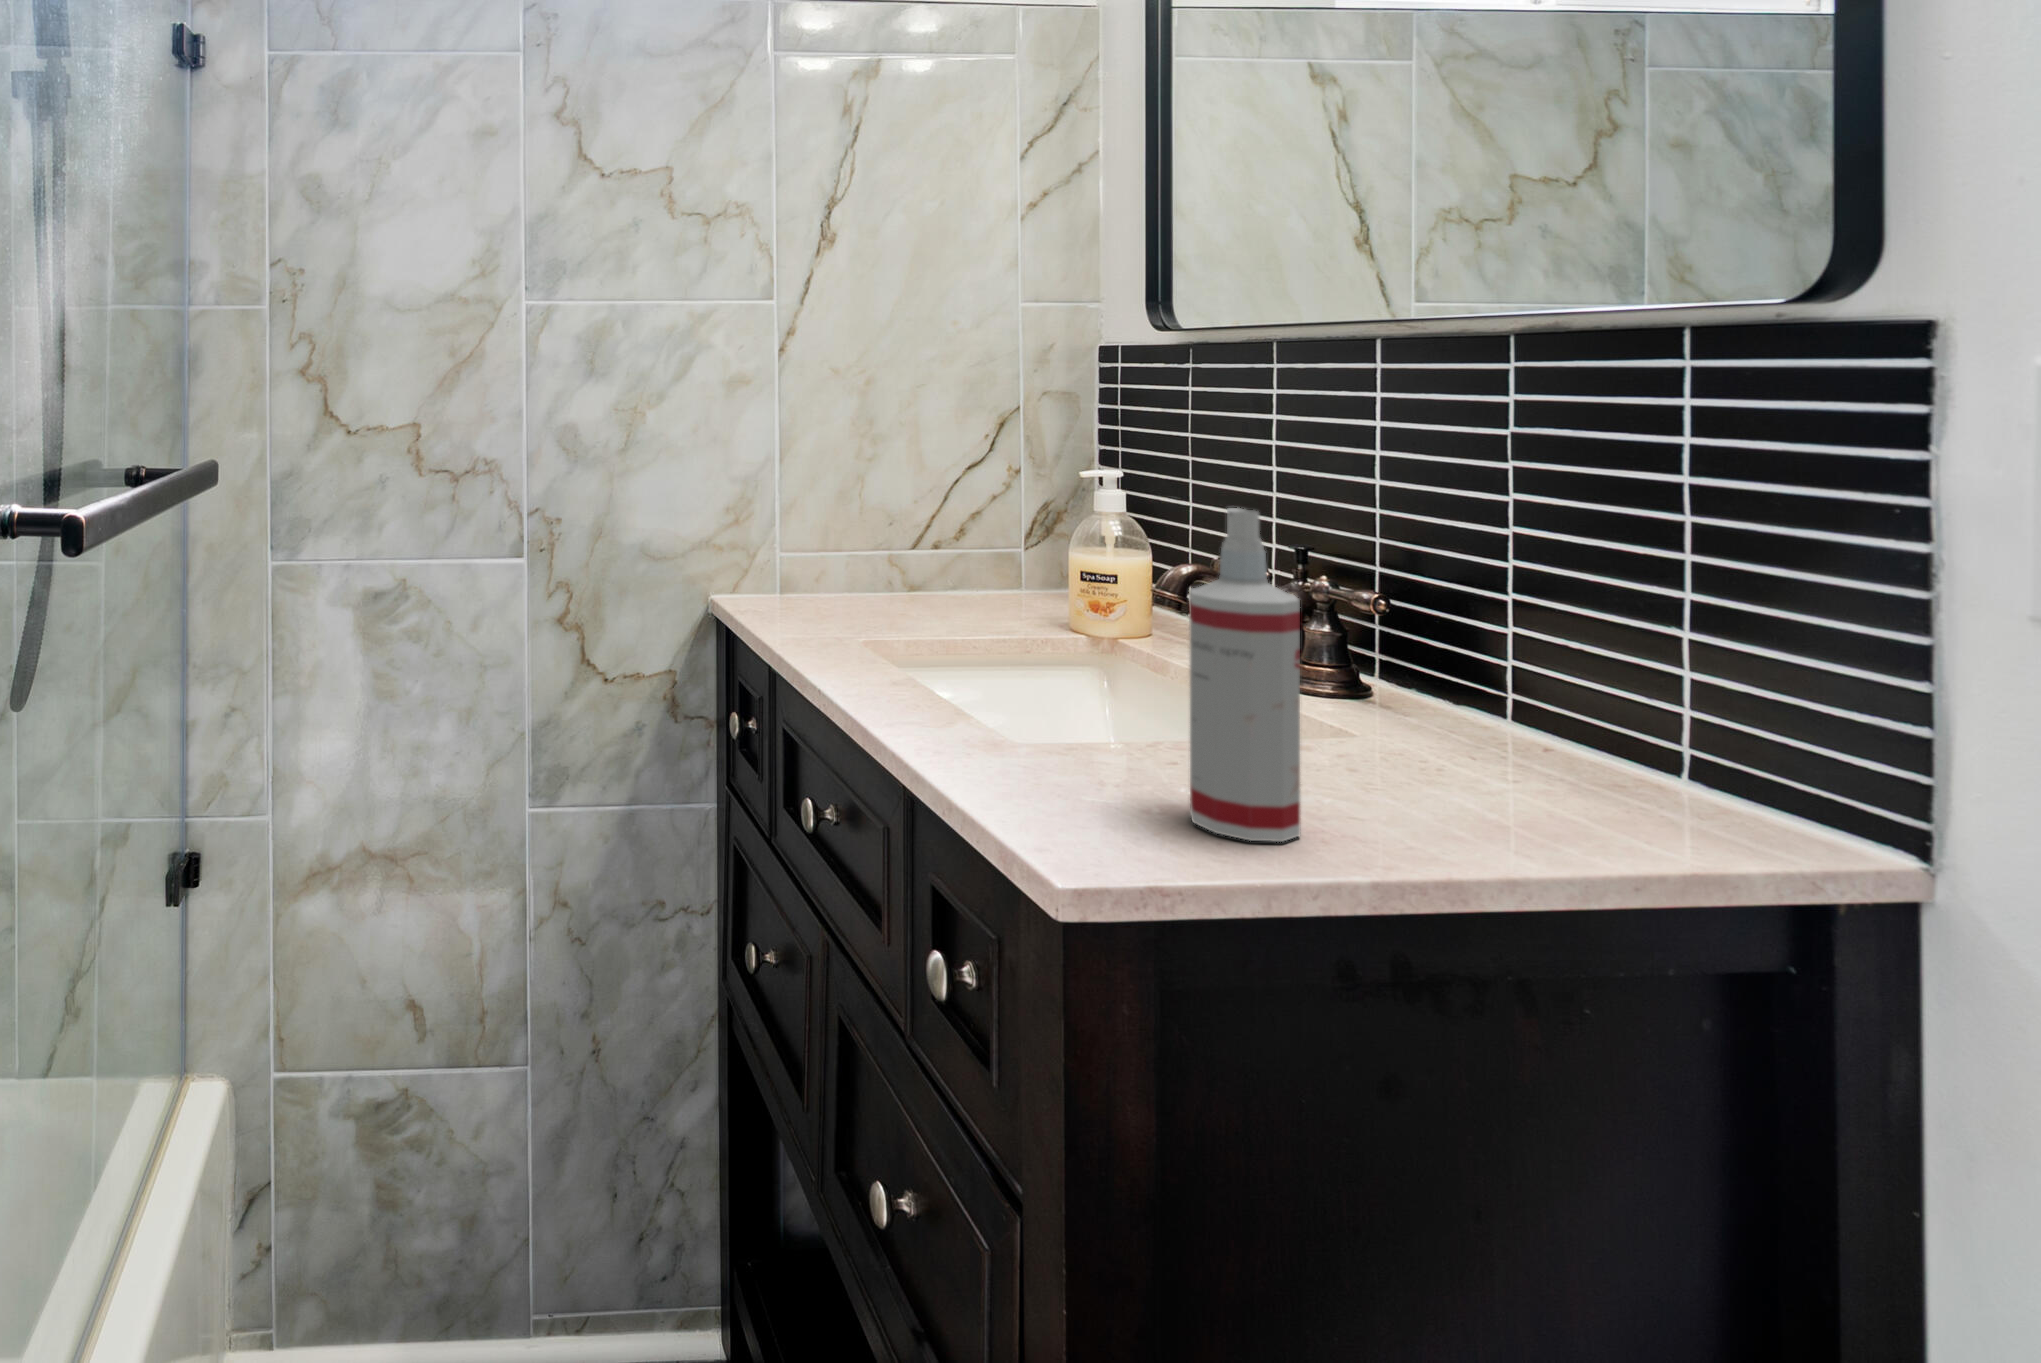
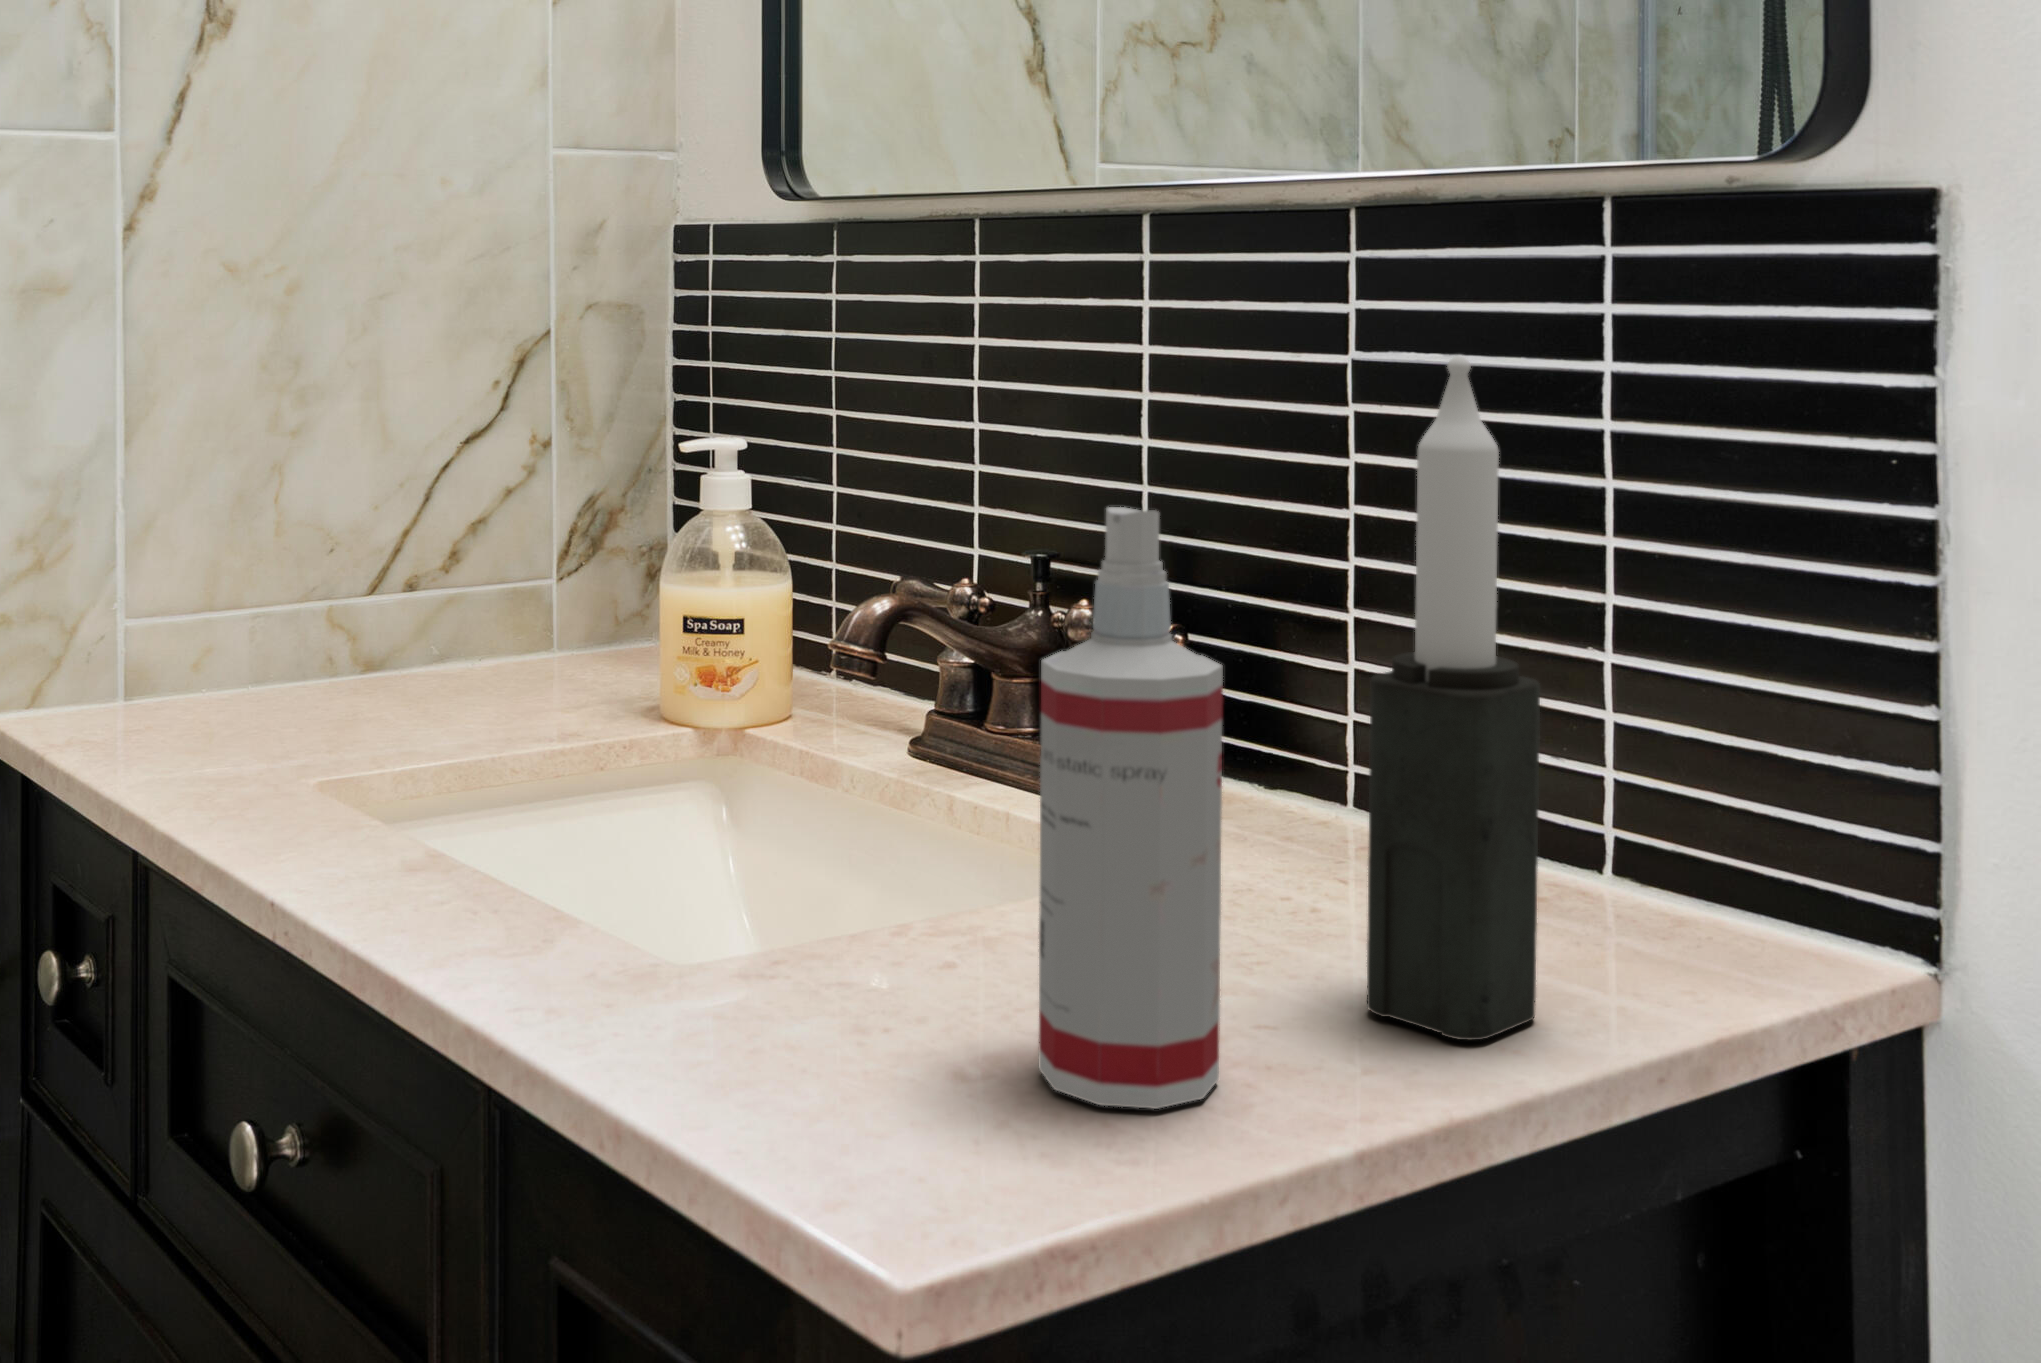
candle: none [1430,430,1556,849] -> present [1367,356,1540,1040]

